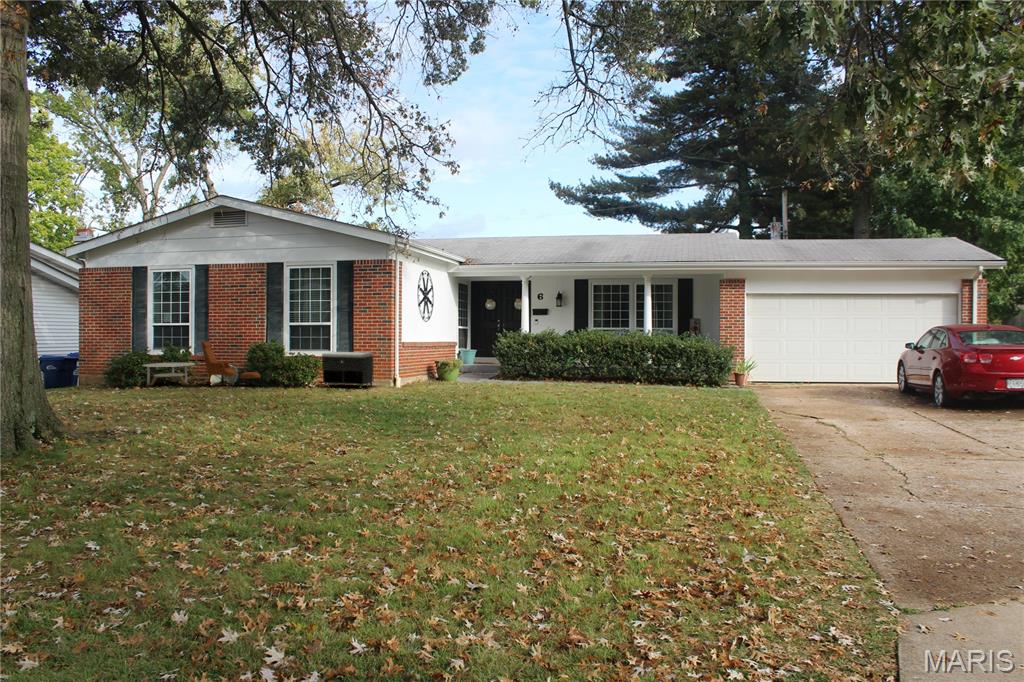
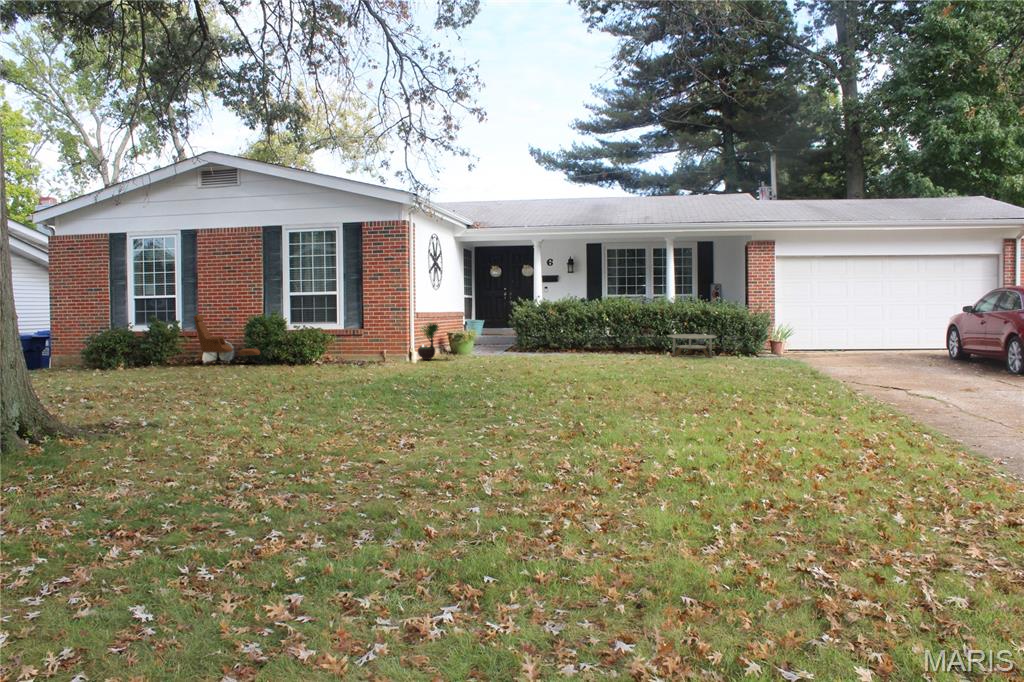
potted tree: none [403,348,424,385] -> present [418,323,439,360]
storage bench: present [322,352,373,388] -> none [329,325,386,364]
round table: present [143,363,195,386] -> present [667,334,717,358]

